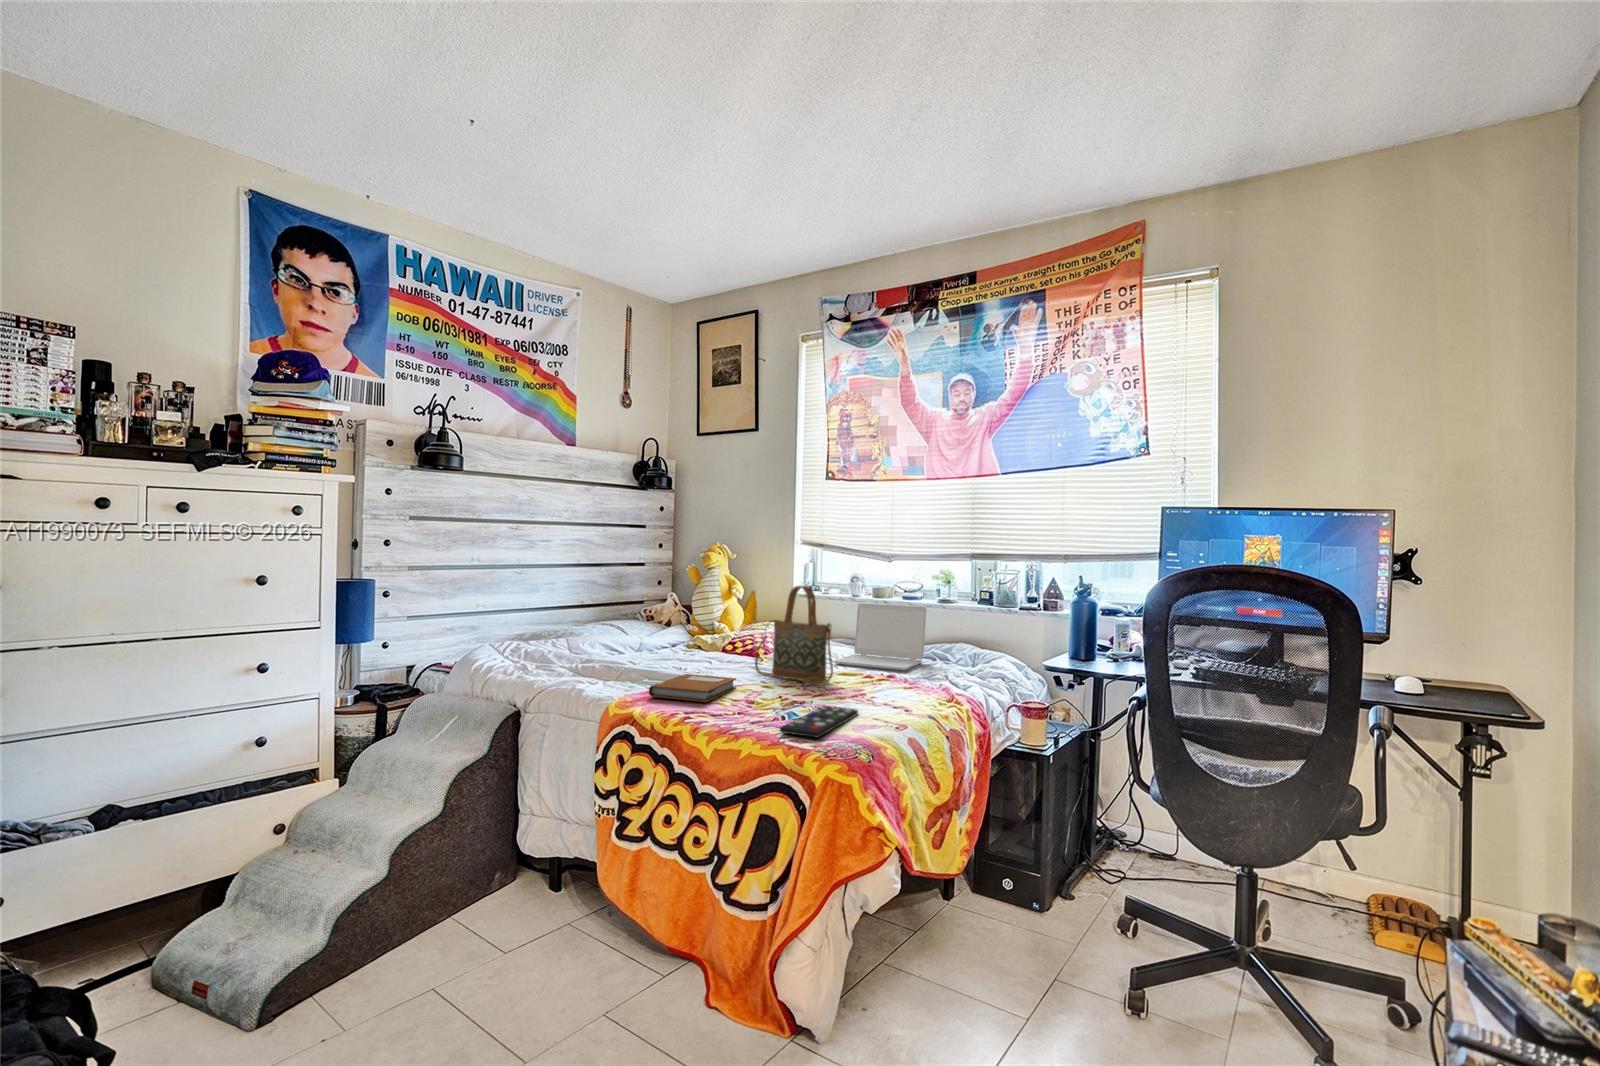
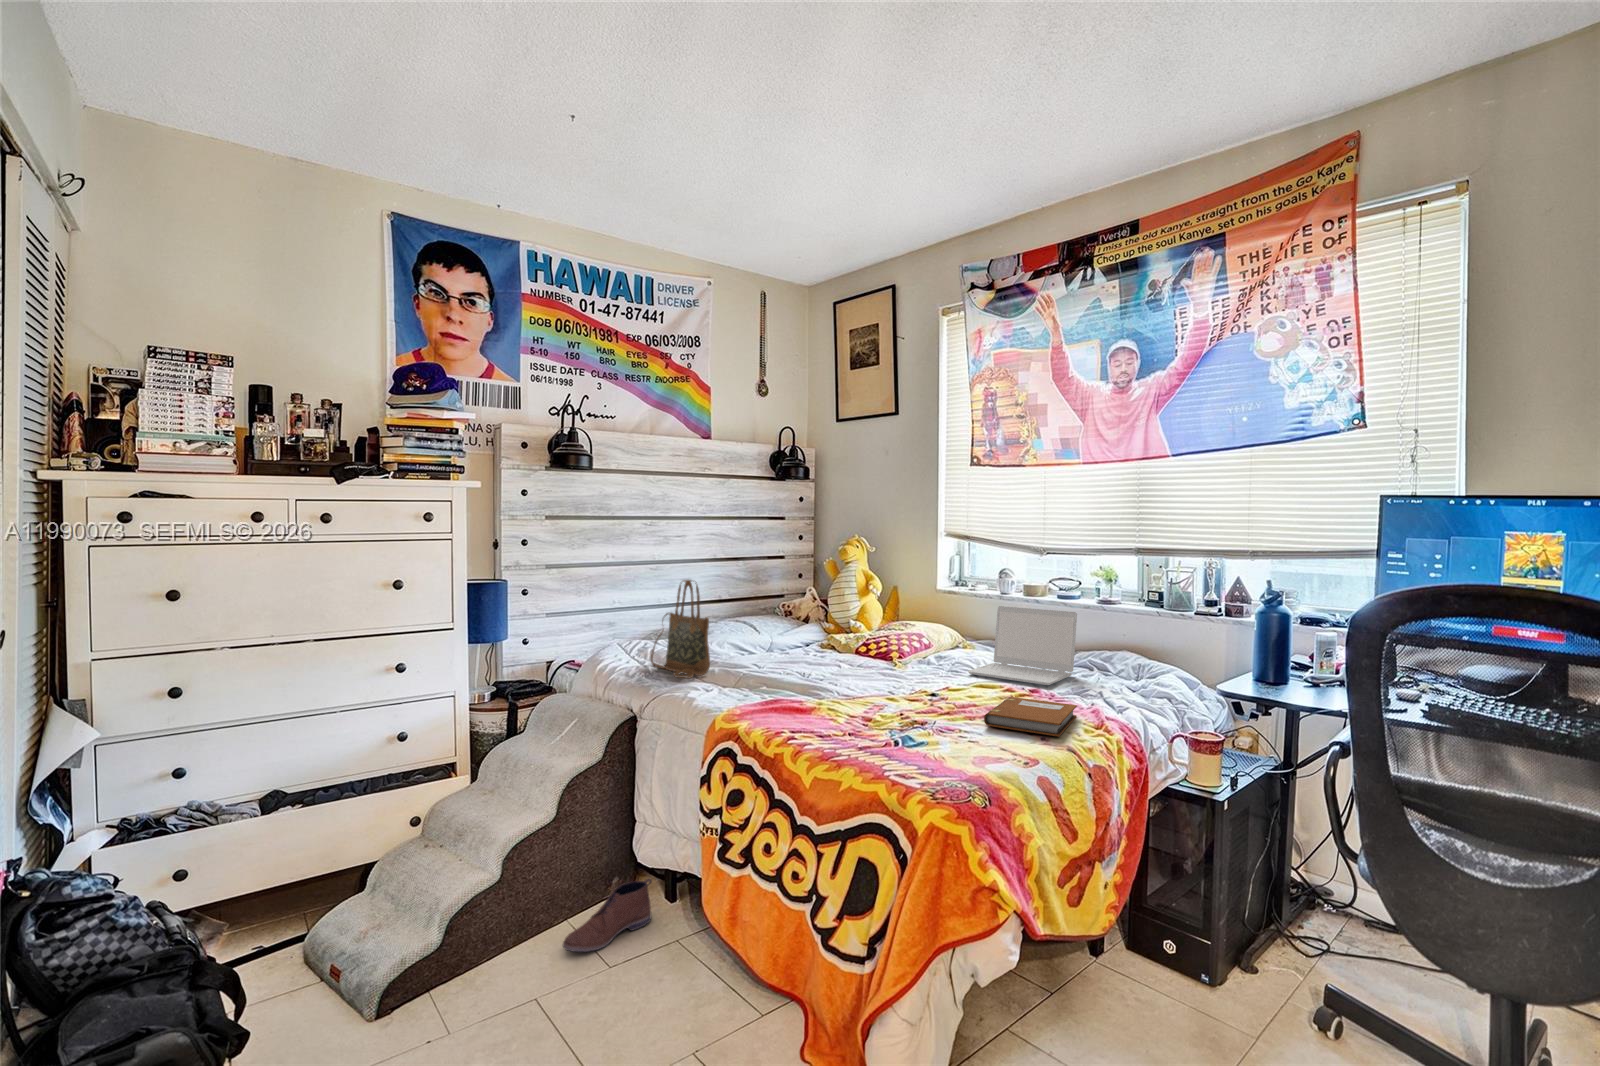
handbag: present [755,586,833,685] -> present [651,580,710,678]
notebook: present [649,674,736,702] -> present [984,697,1077,737]
remote control: present [780,706,858,737] -> none [886,730,982,772]
shoe: none [450,869,538,943] -> present [563,879,652,952]

